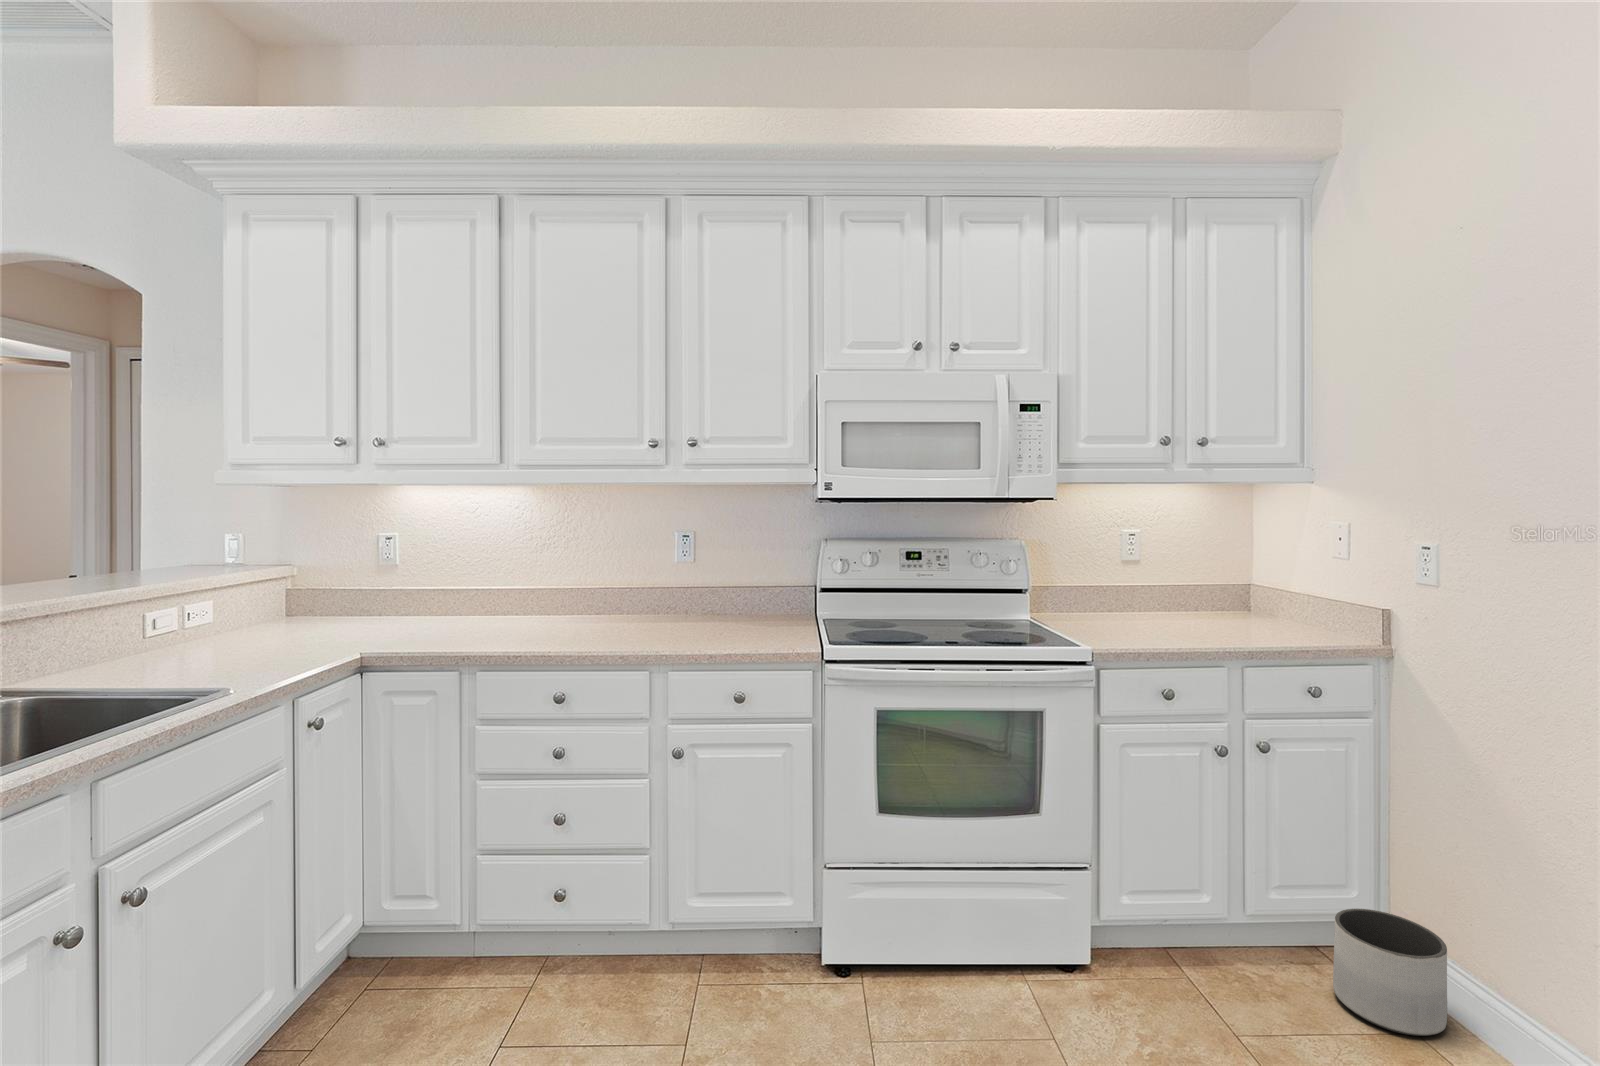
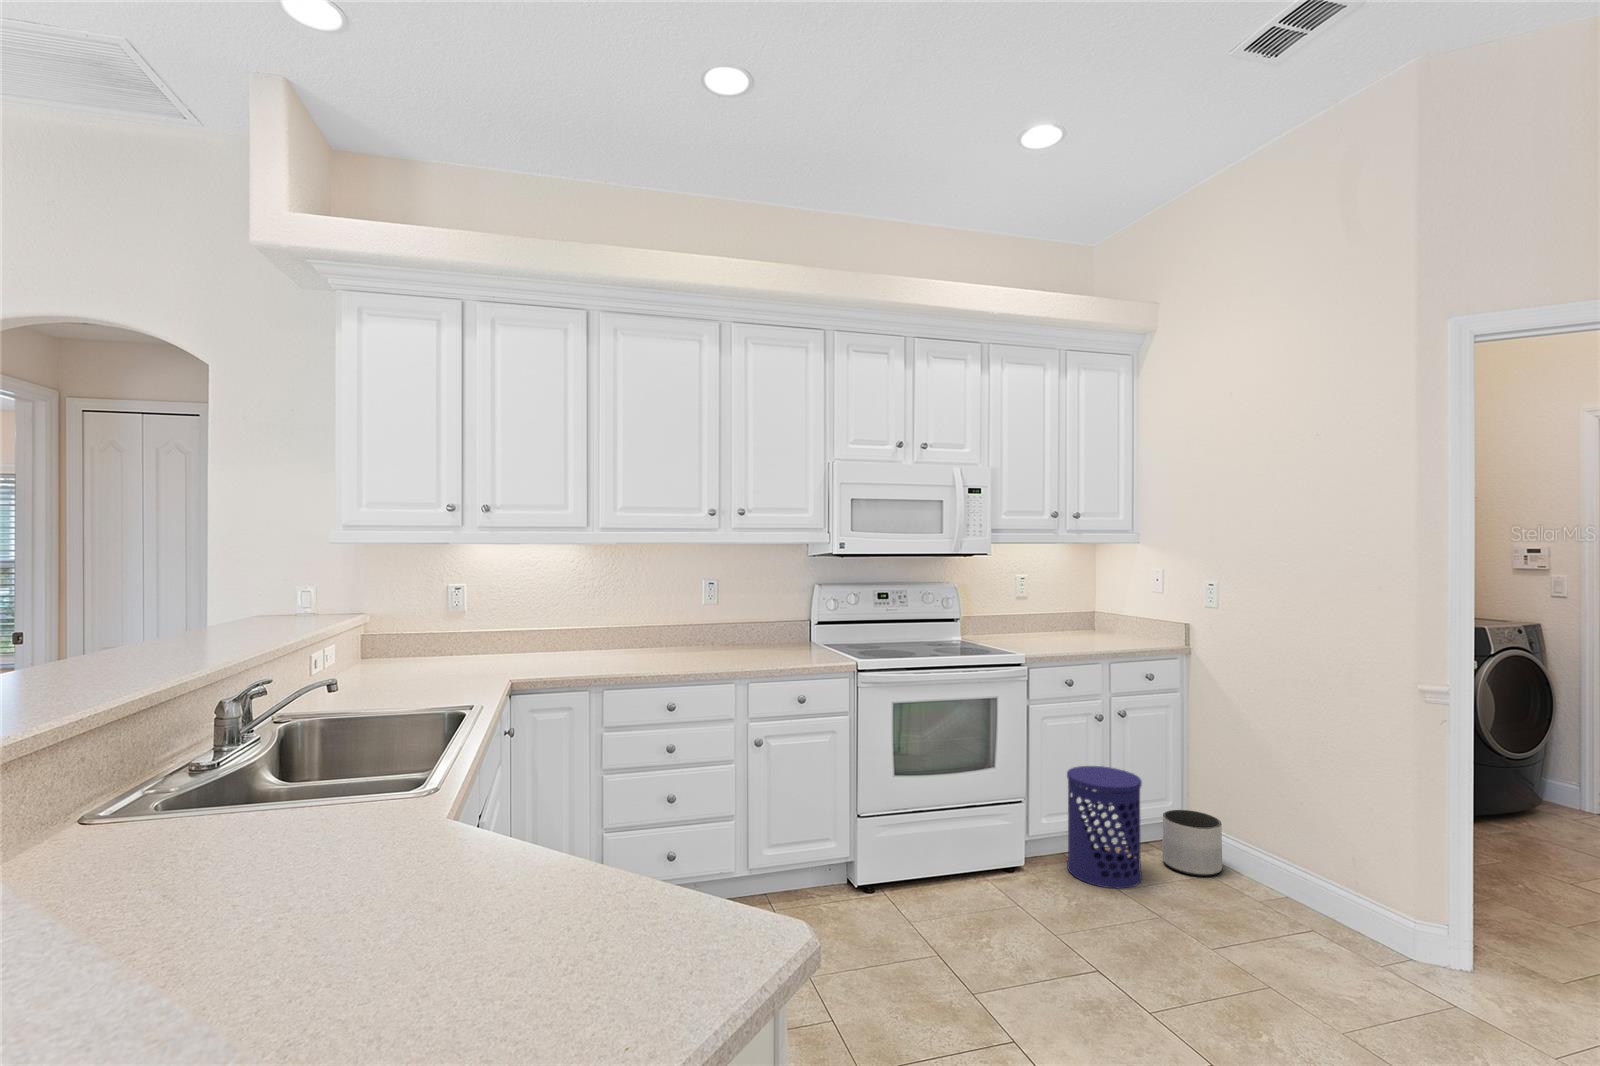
waste bin: none [1160,822,1288,1036] -> present [1067,766,1142,888]

